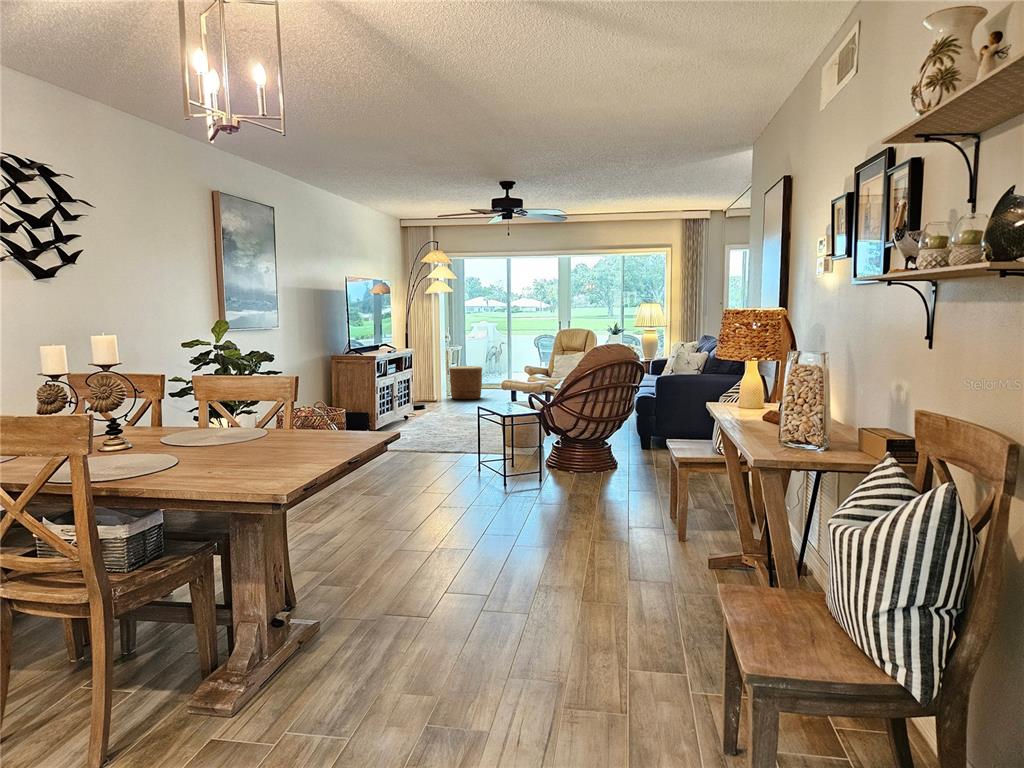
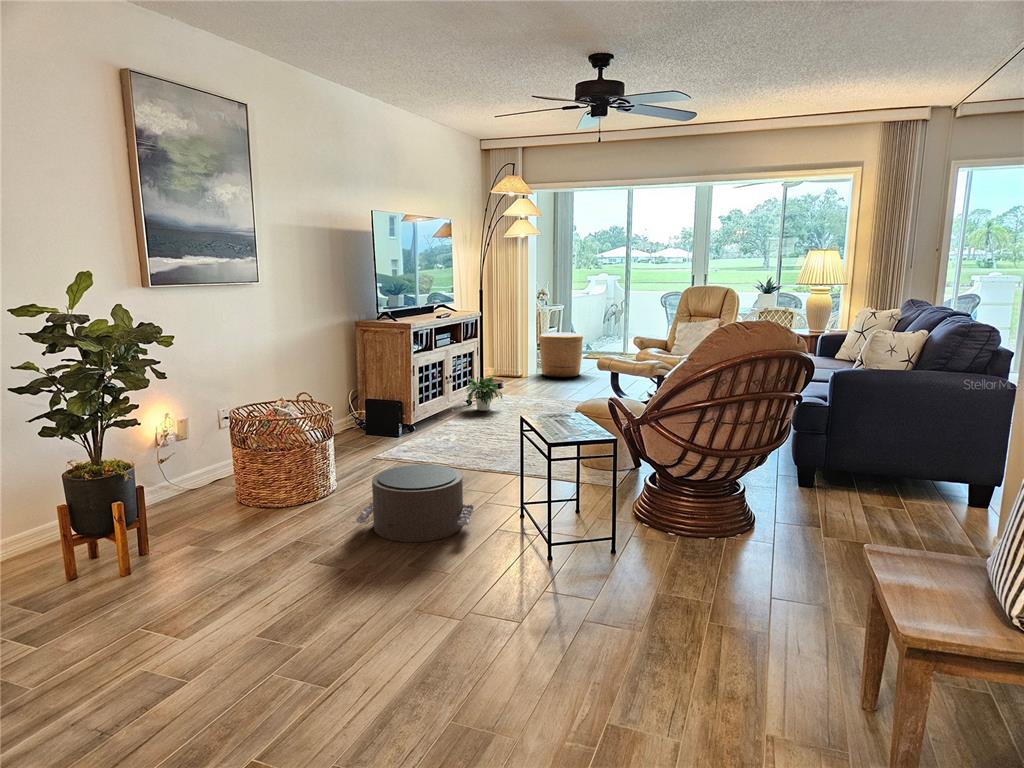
potted plant: none [398,395,434,422] -> present [466,377,502,411]
pouf: none [383,440,454,483] -> present [356,465,473,542]

